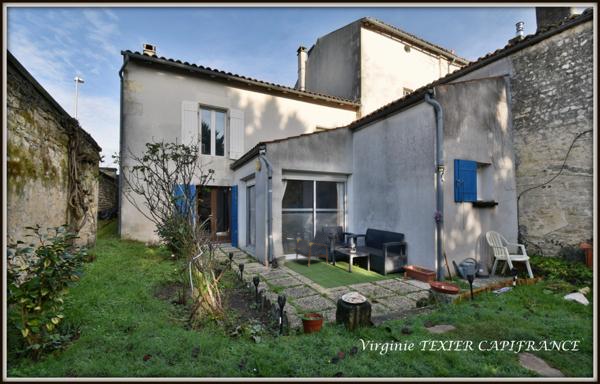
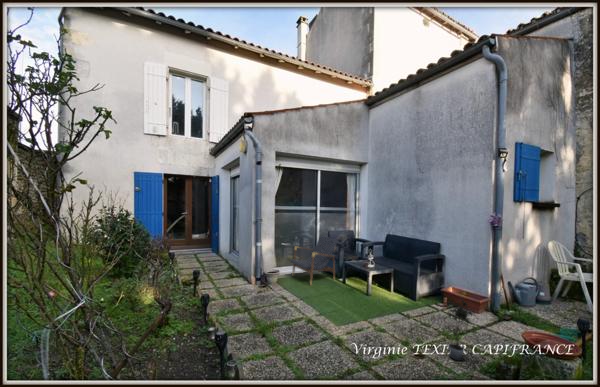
potted plant: none [389,266,408,307] -> present [446,301,473,360]

